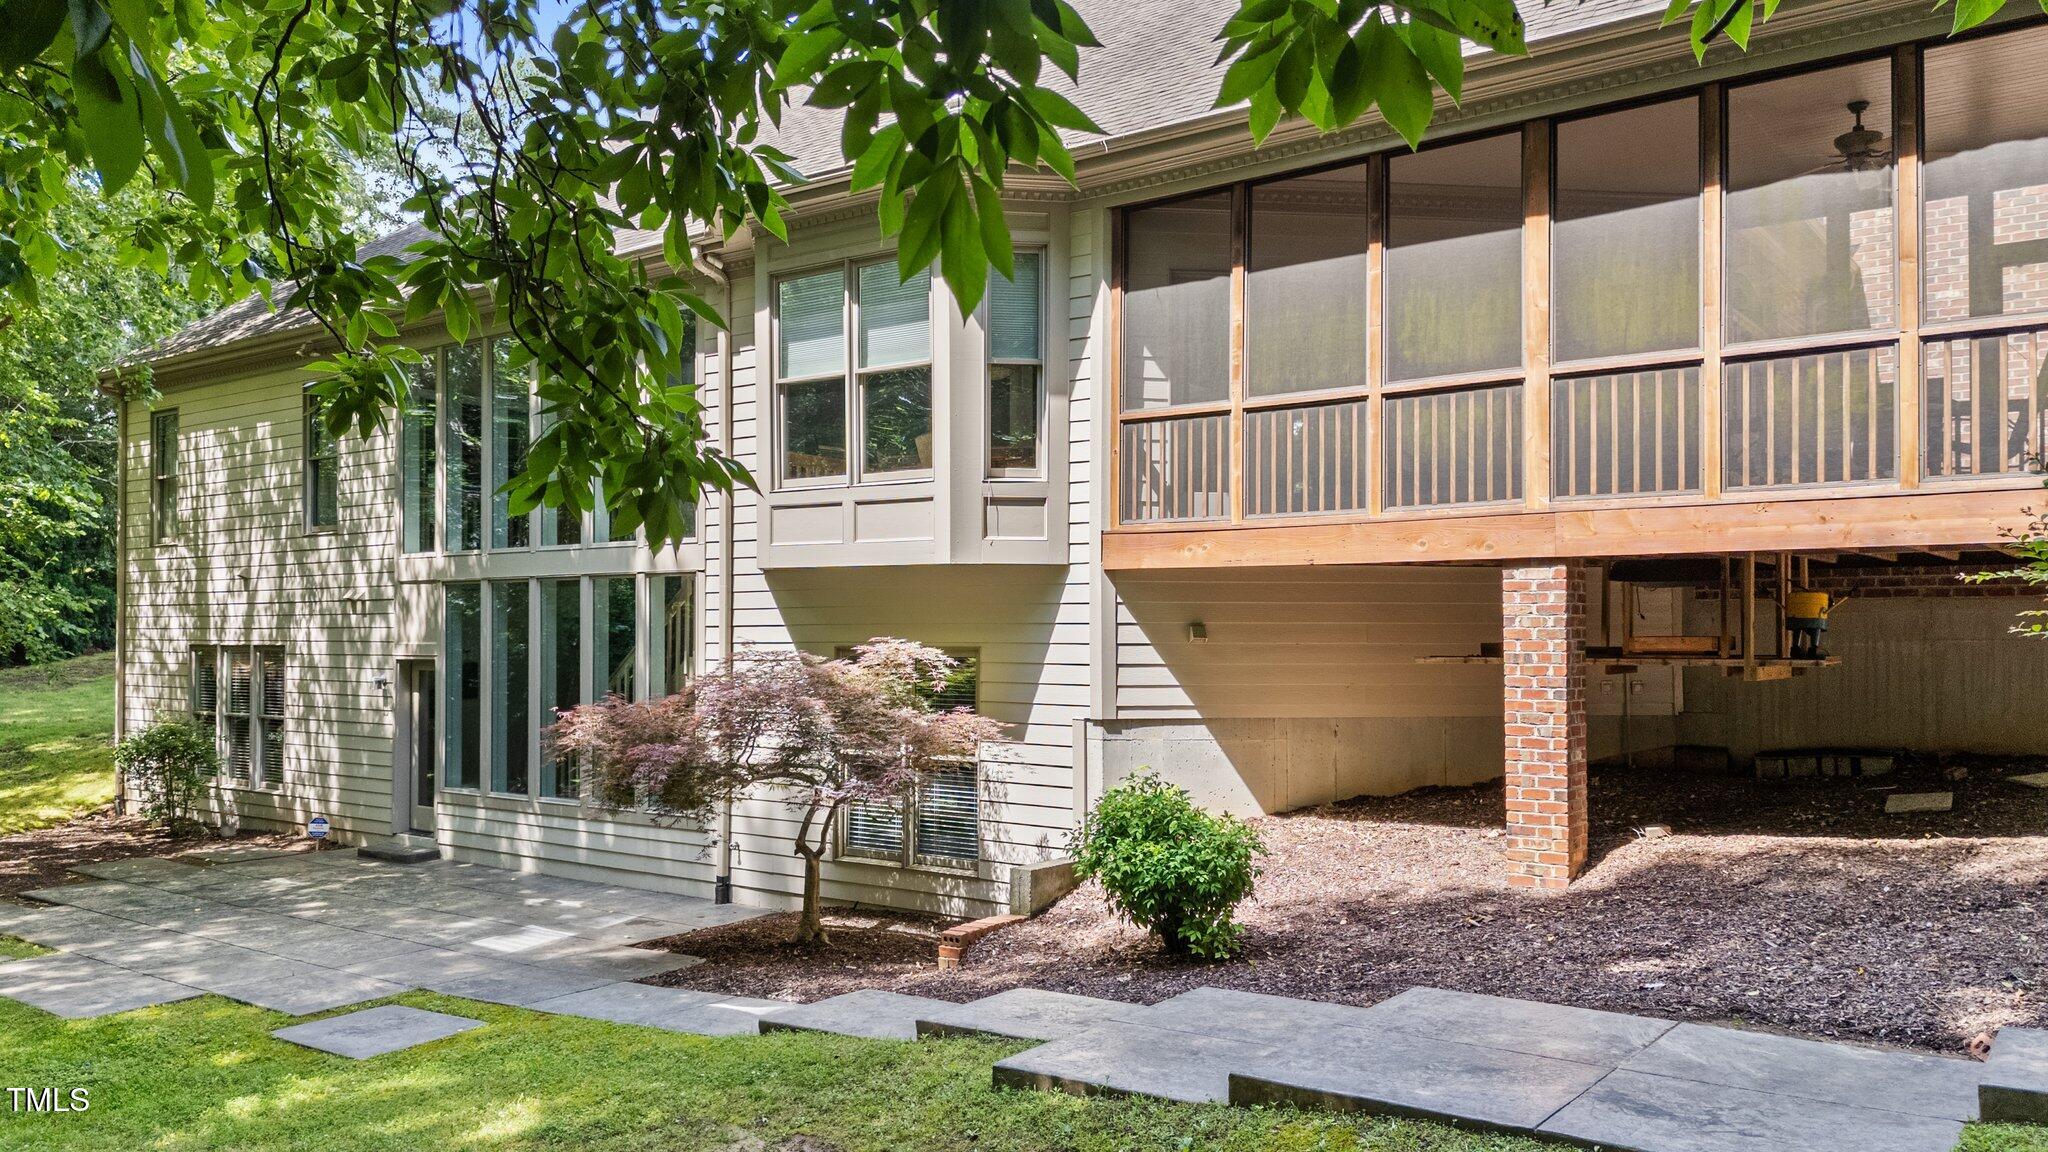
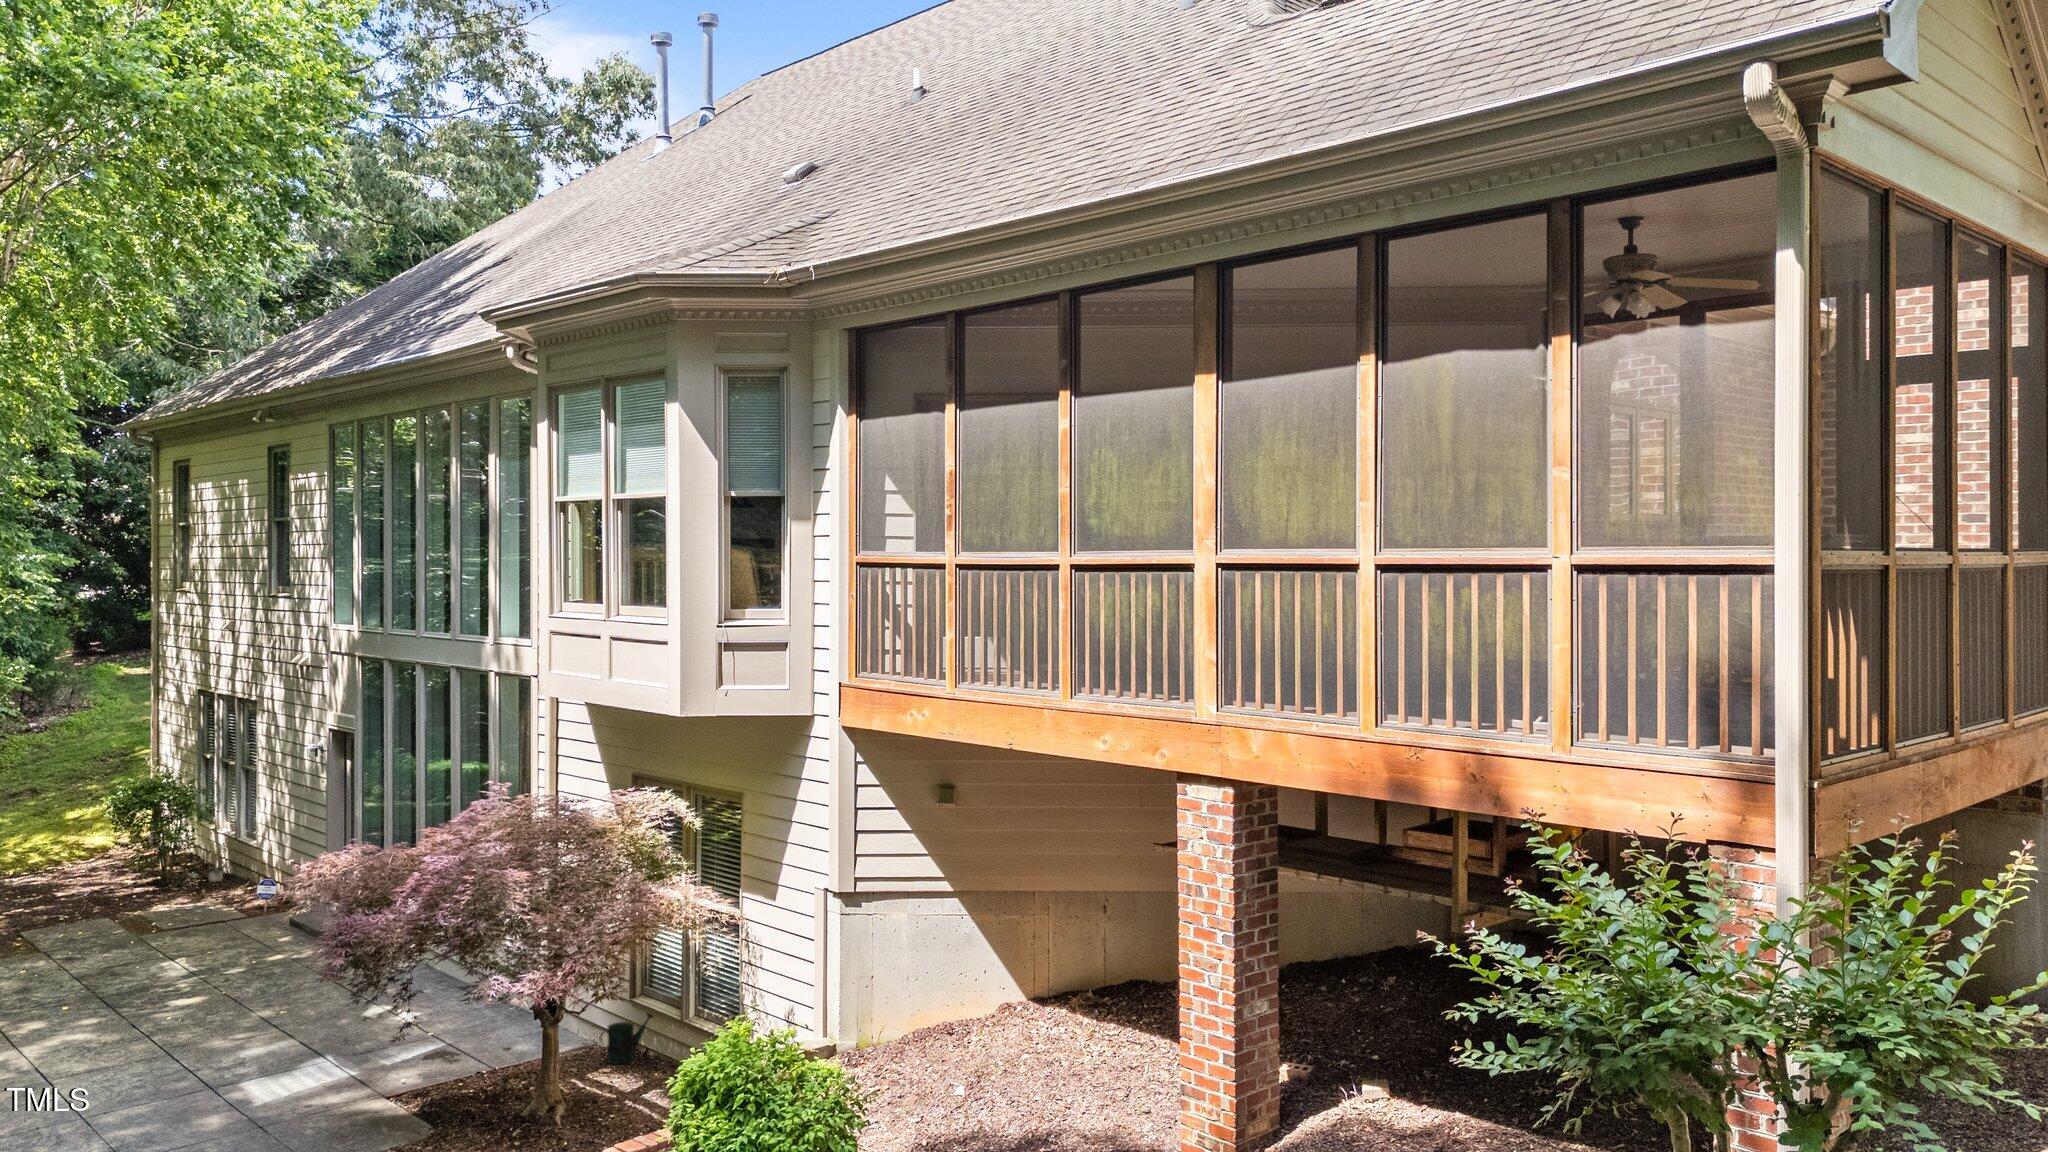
watering can: none [823,875,865,921] -> present [600,1013,653,1064]

